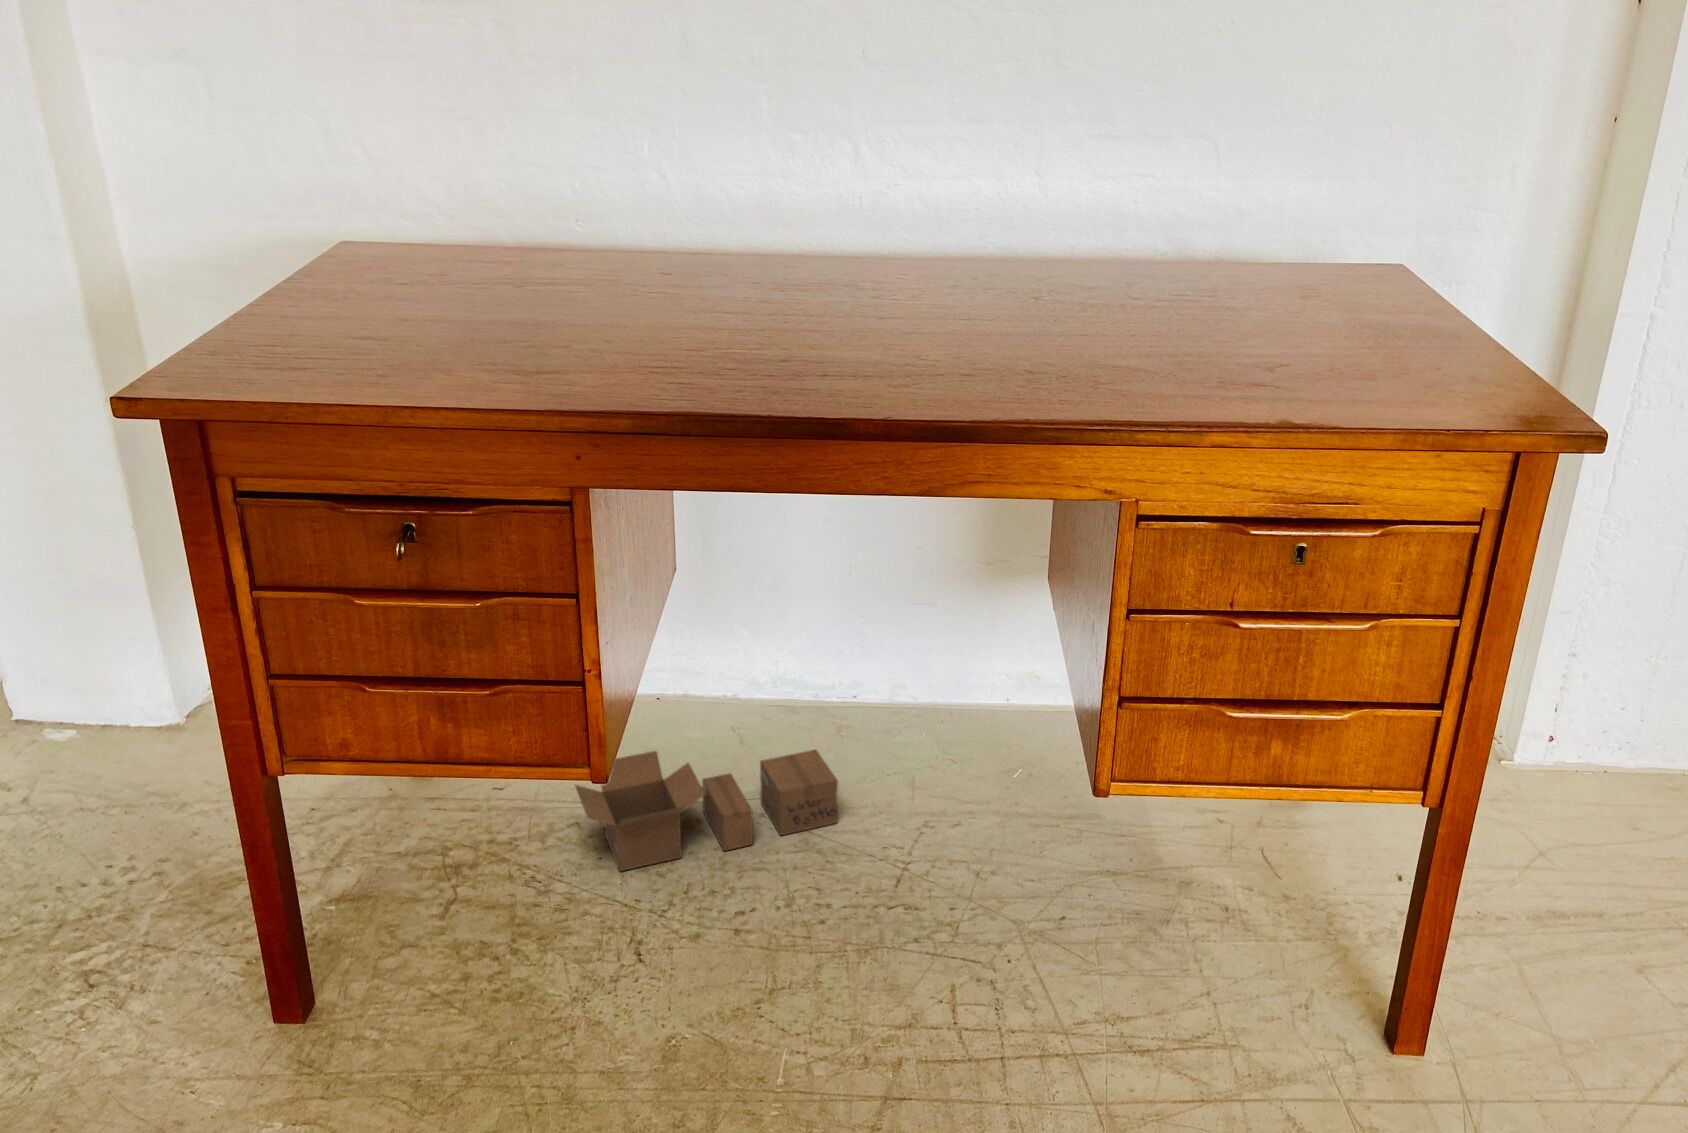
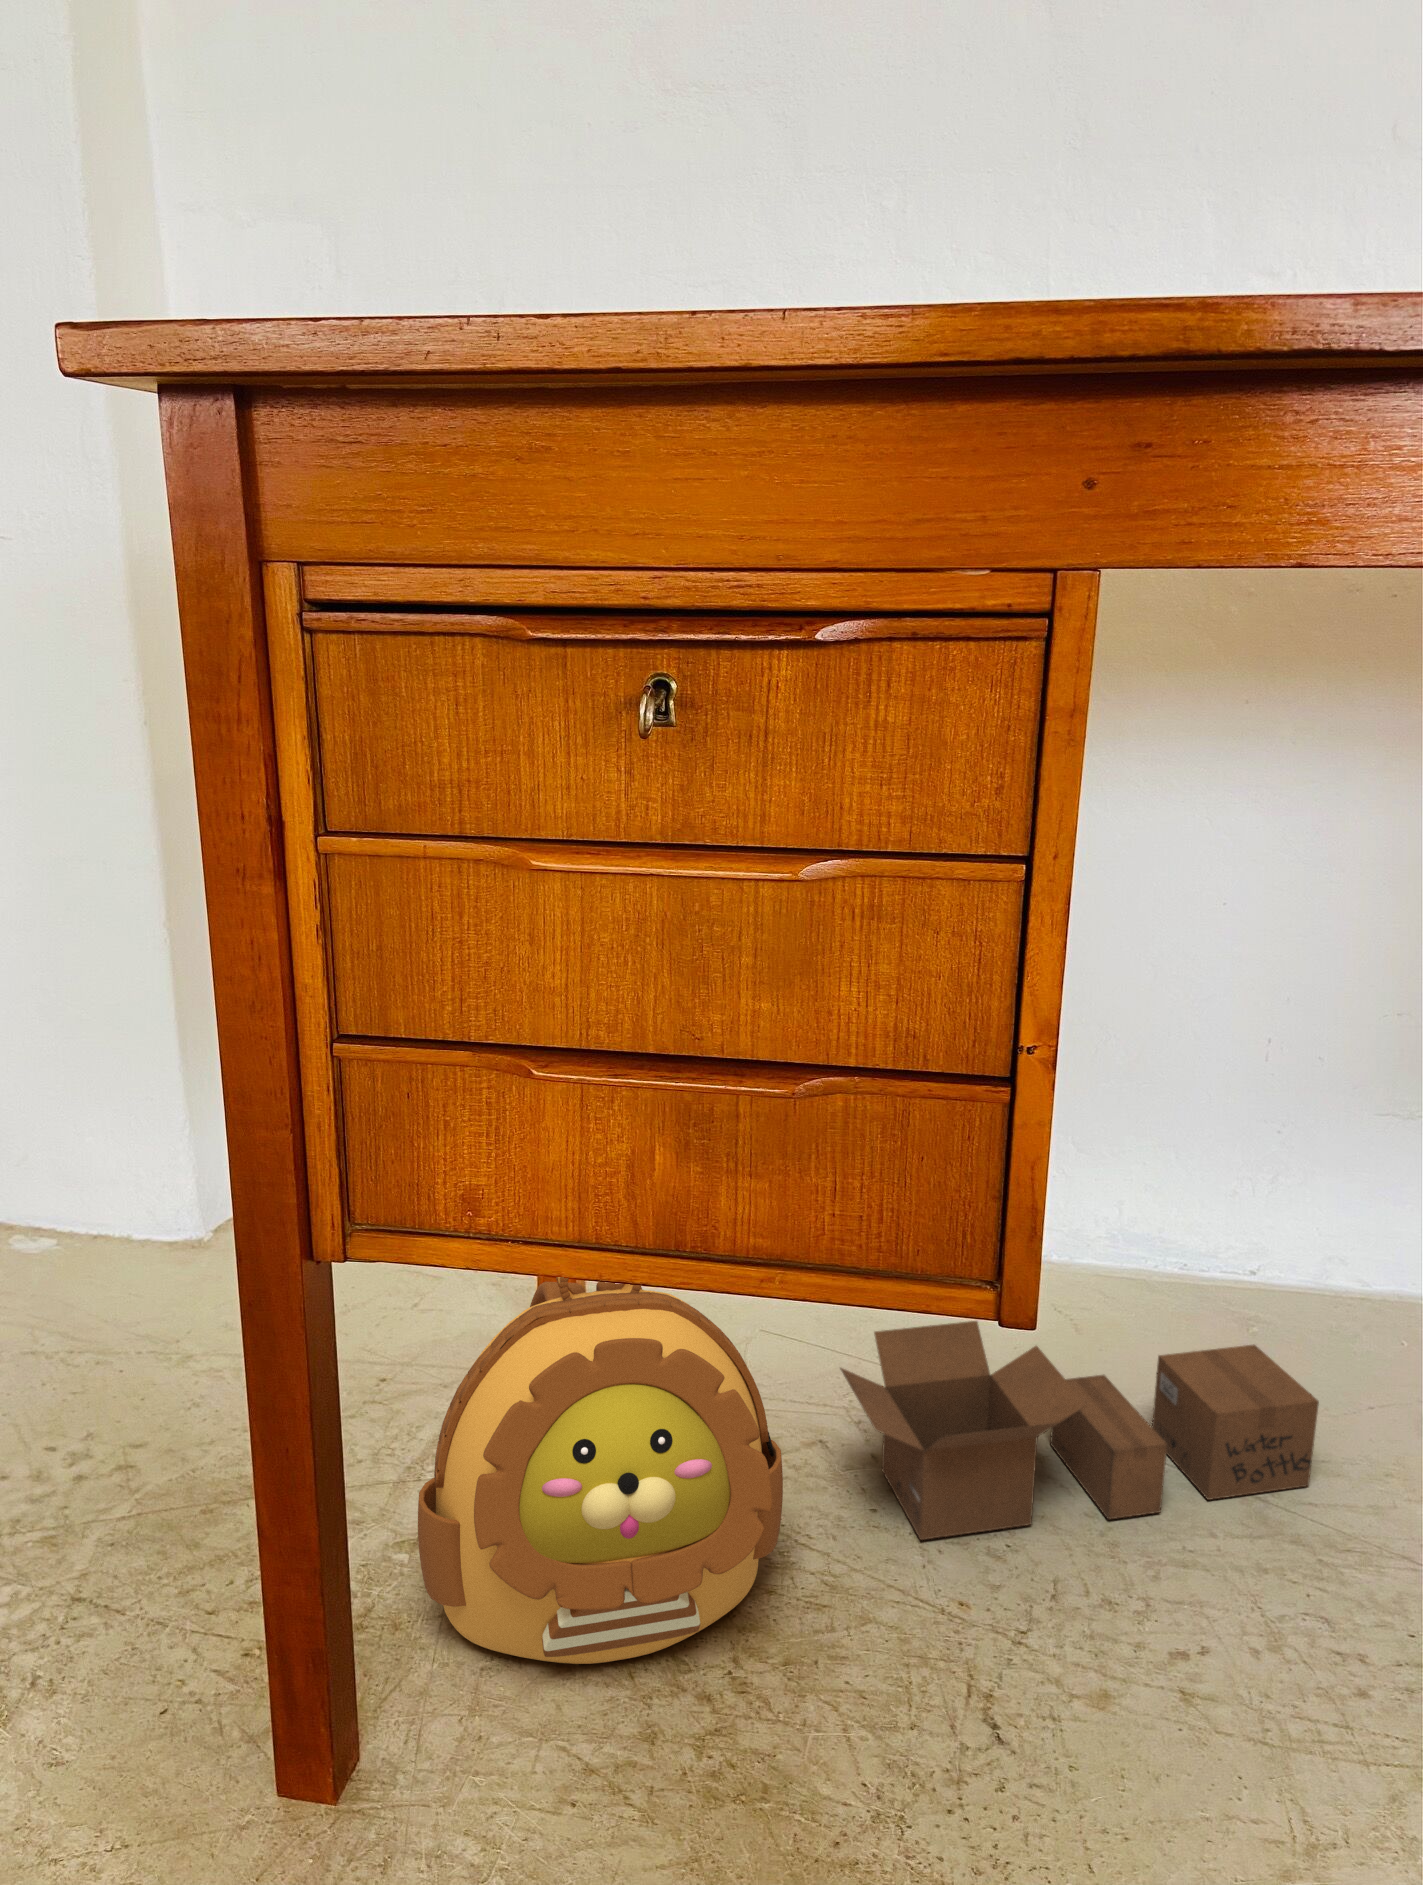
backpack: none [335,734,536,950] -> present [418,1277,783,1664]

